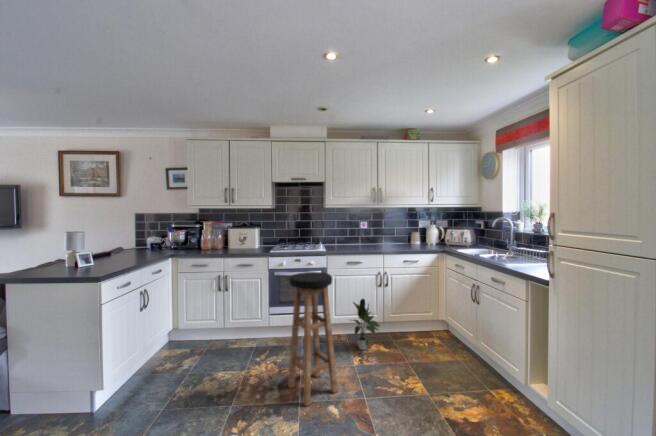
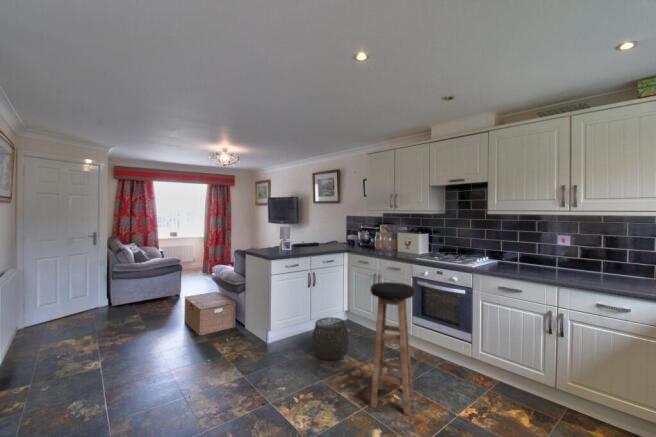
potted plant: present [353,299,380,350] -> none [469,337,526,405]
woven basket: none [172,336,226,398] -> present [312,317,349,360]

